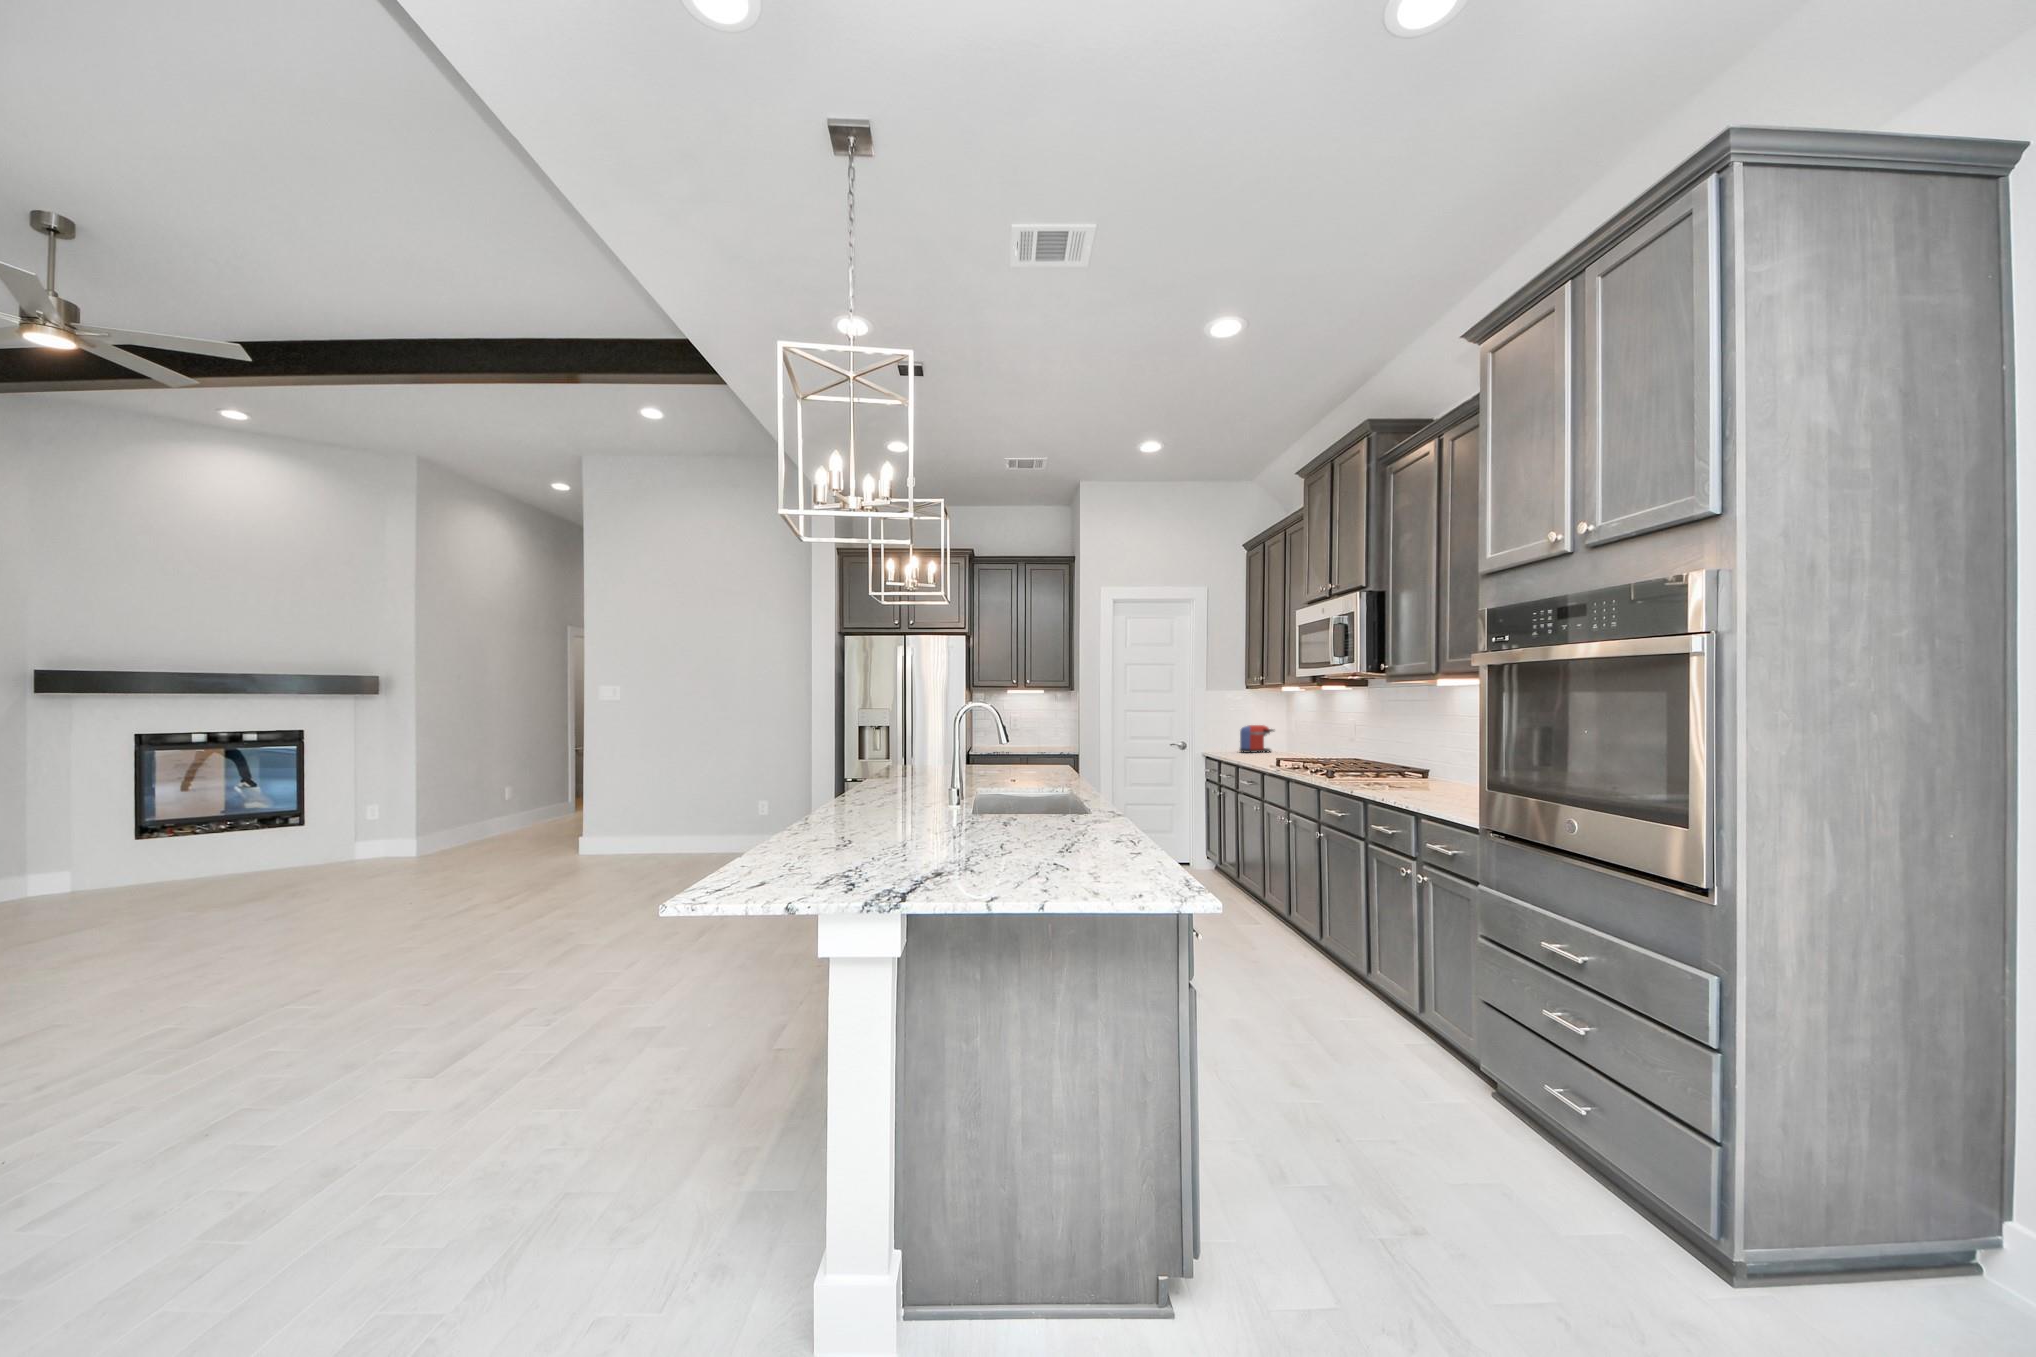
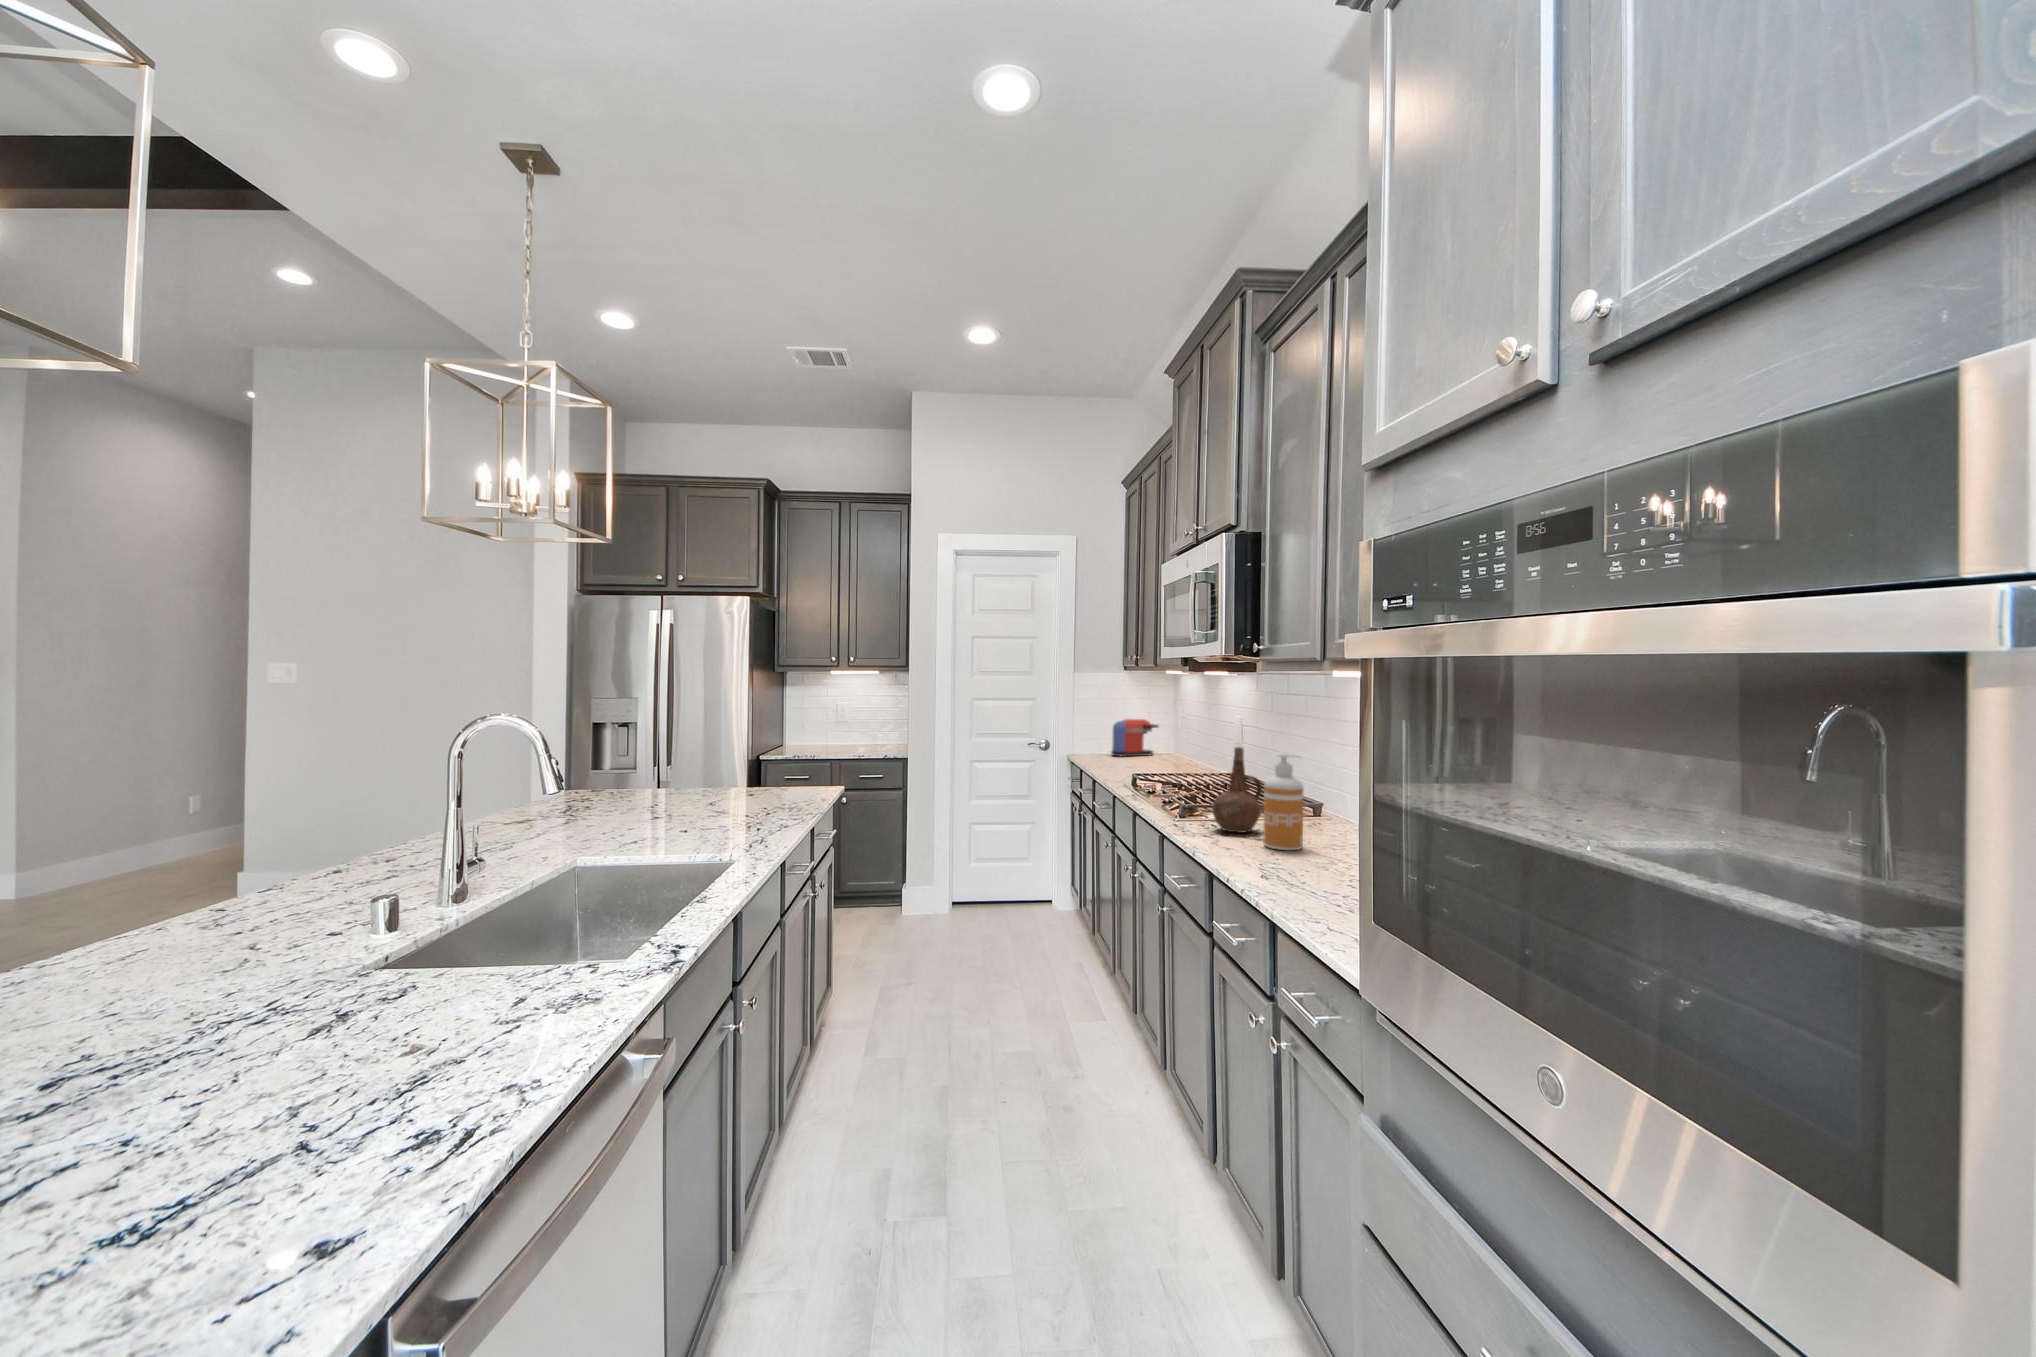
ceramic pitcher: none [1352,732,1386,787] -> present [1212,747,1262,833]
soap dispenser: none [1392,734,1419,795] -> present [1264,754,1303,850]

